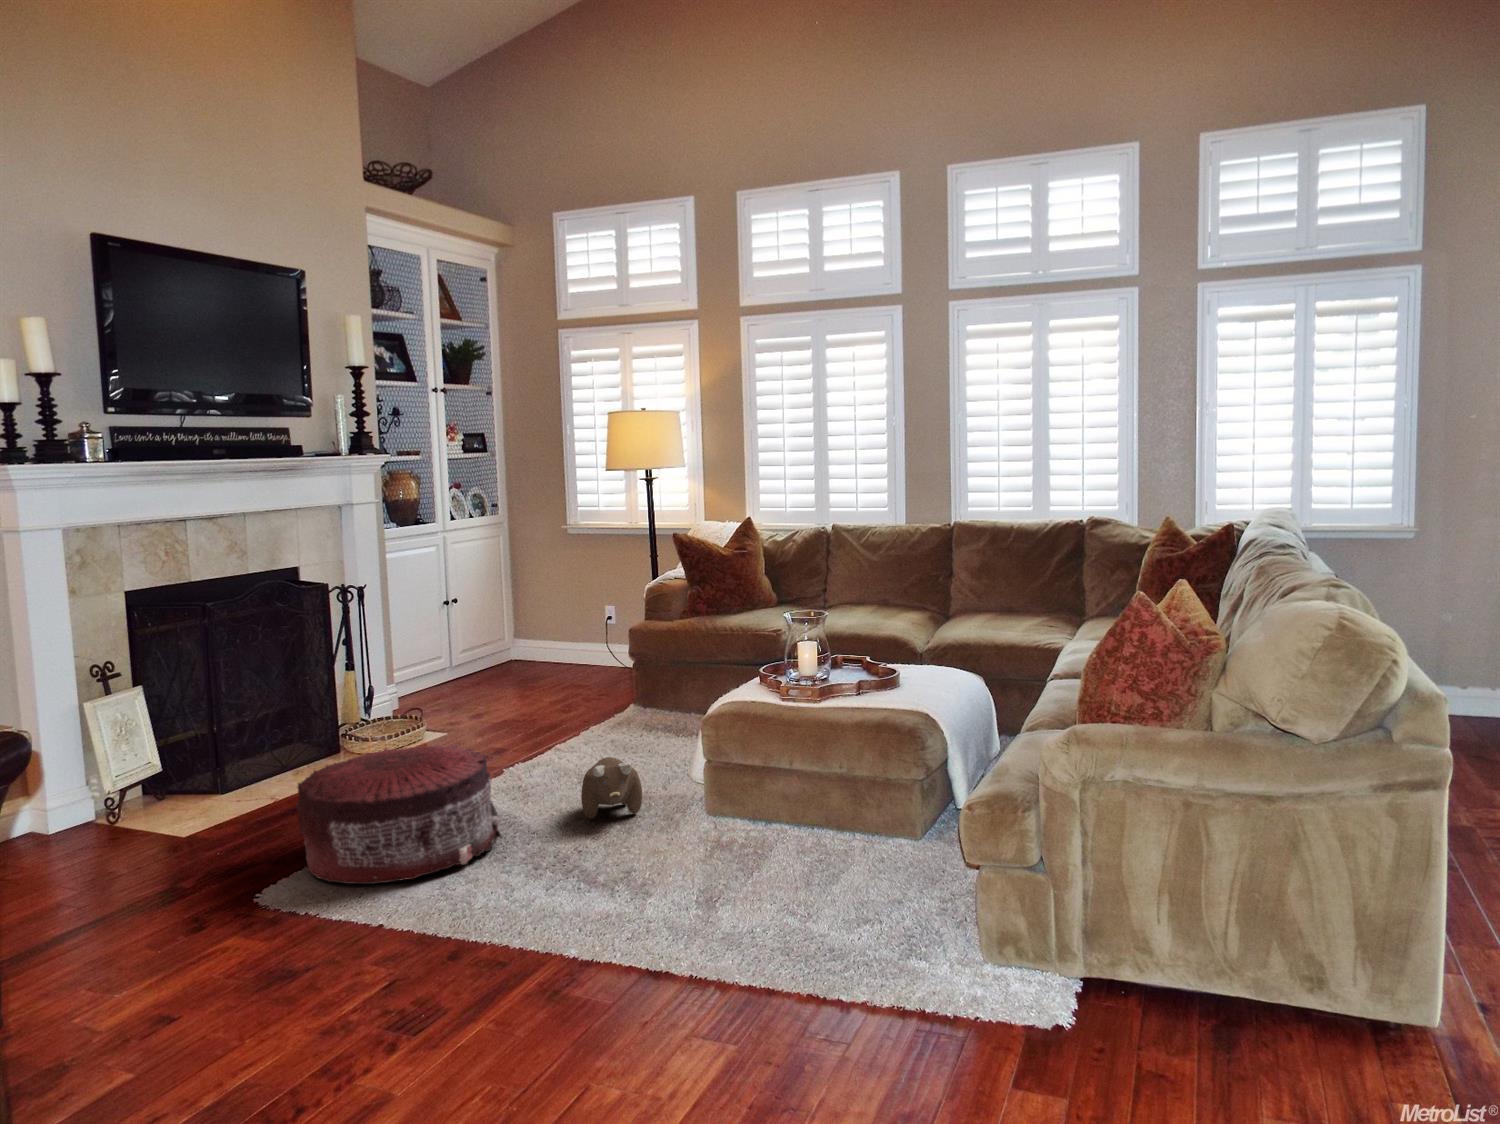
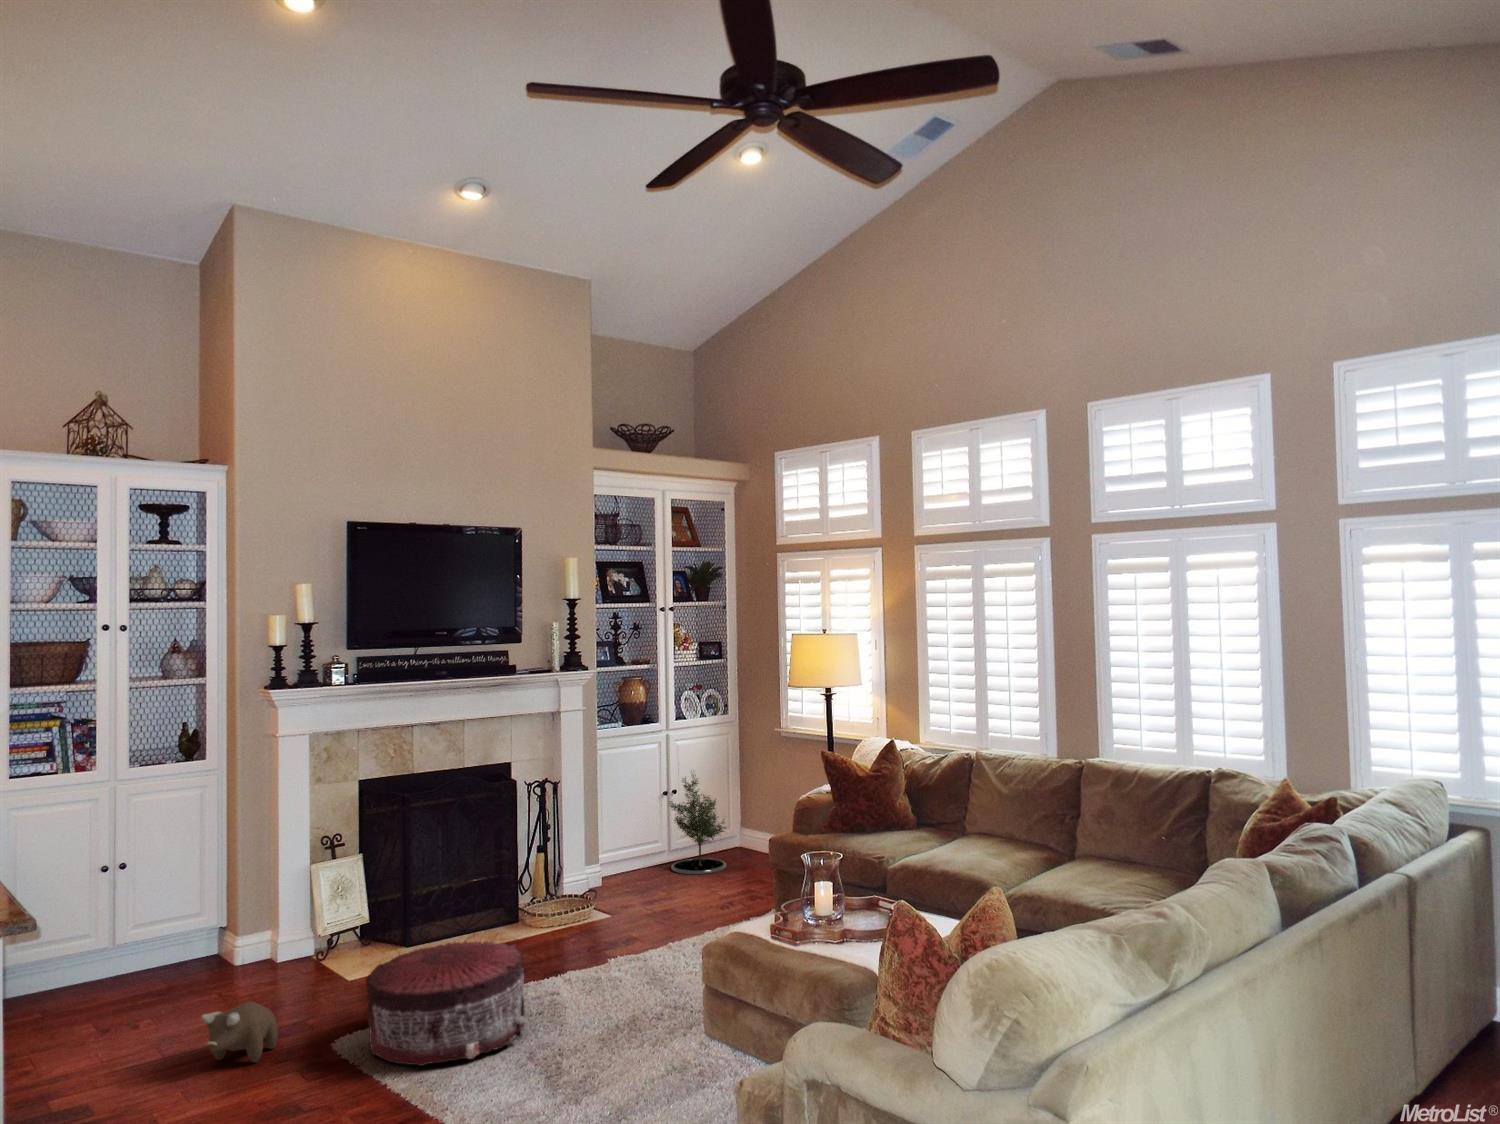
potted tree: none [452,575,528,692] -> present [669,774,726,874]
plush toy: present [581,757,642,819] -> present [202,1002,278,1062]

